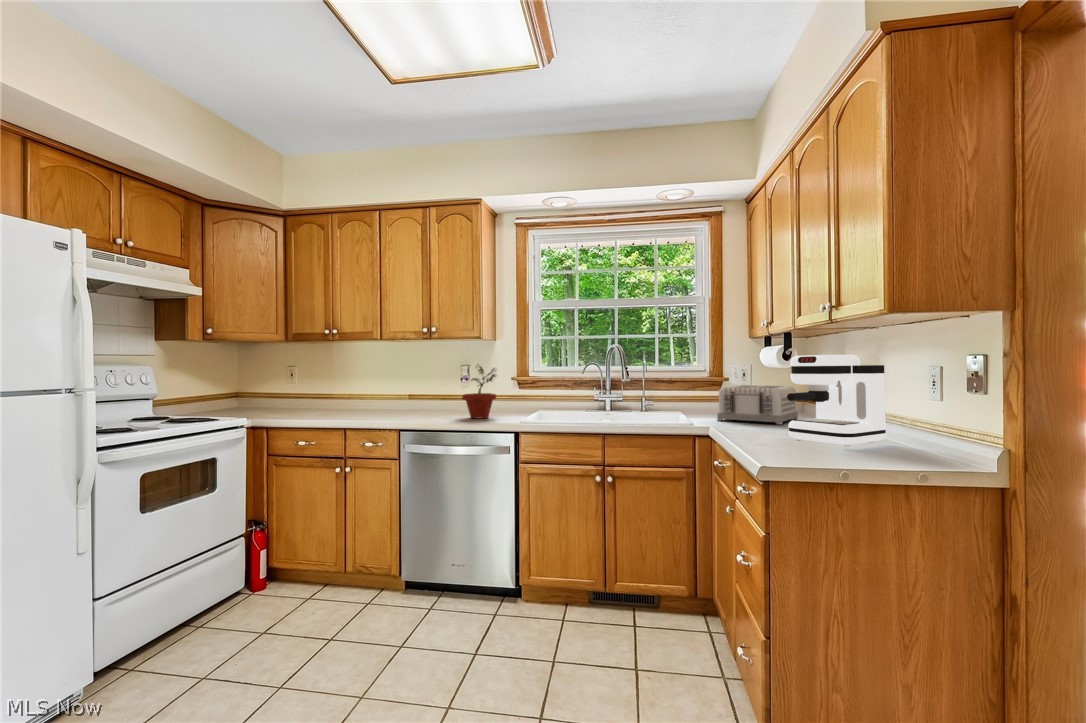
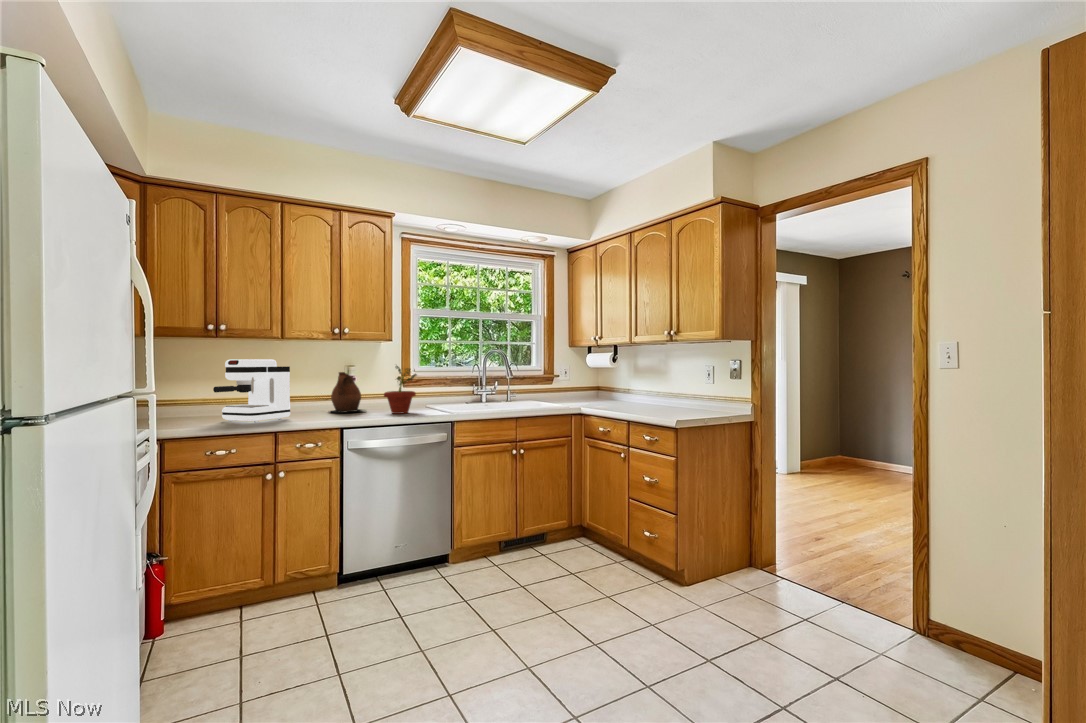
coffee maker: present [787,355,886,447] -> present [213,359,291,422]
ceramic pitcher: none [428,372,463,414] -> present [331,372,363,413]
toaster: present [717,385,798,424] -> none [569,380,613,405]

